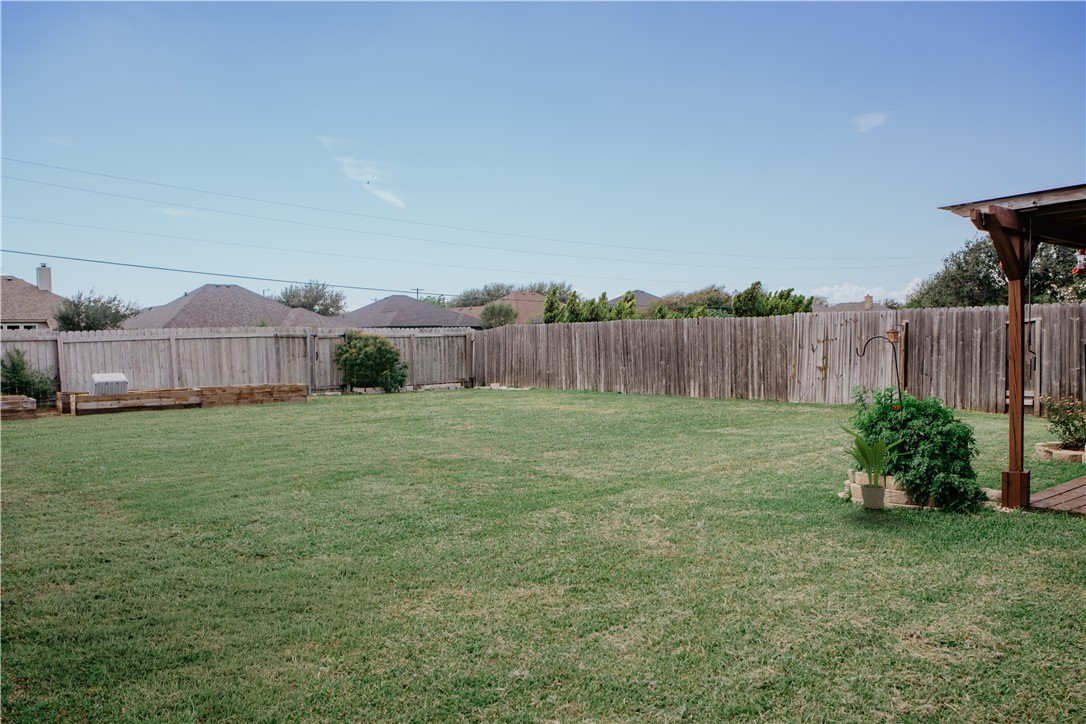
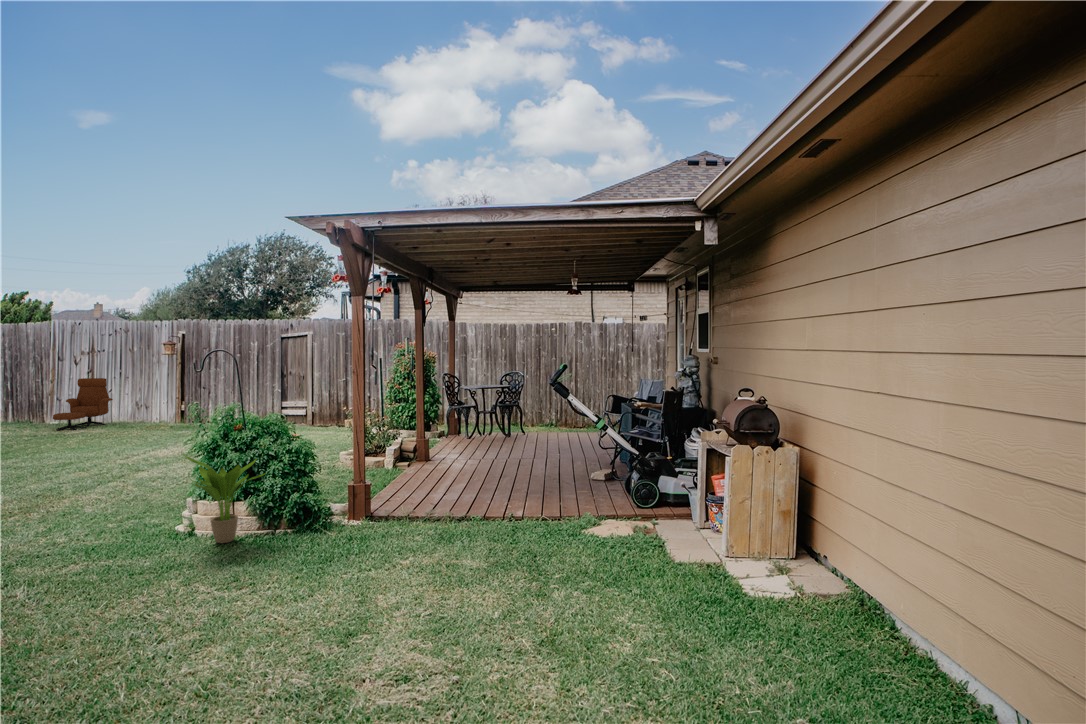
lounge chair: none [795,364,841,408] -> present [53,378,113,431]

